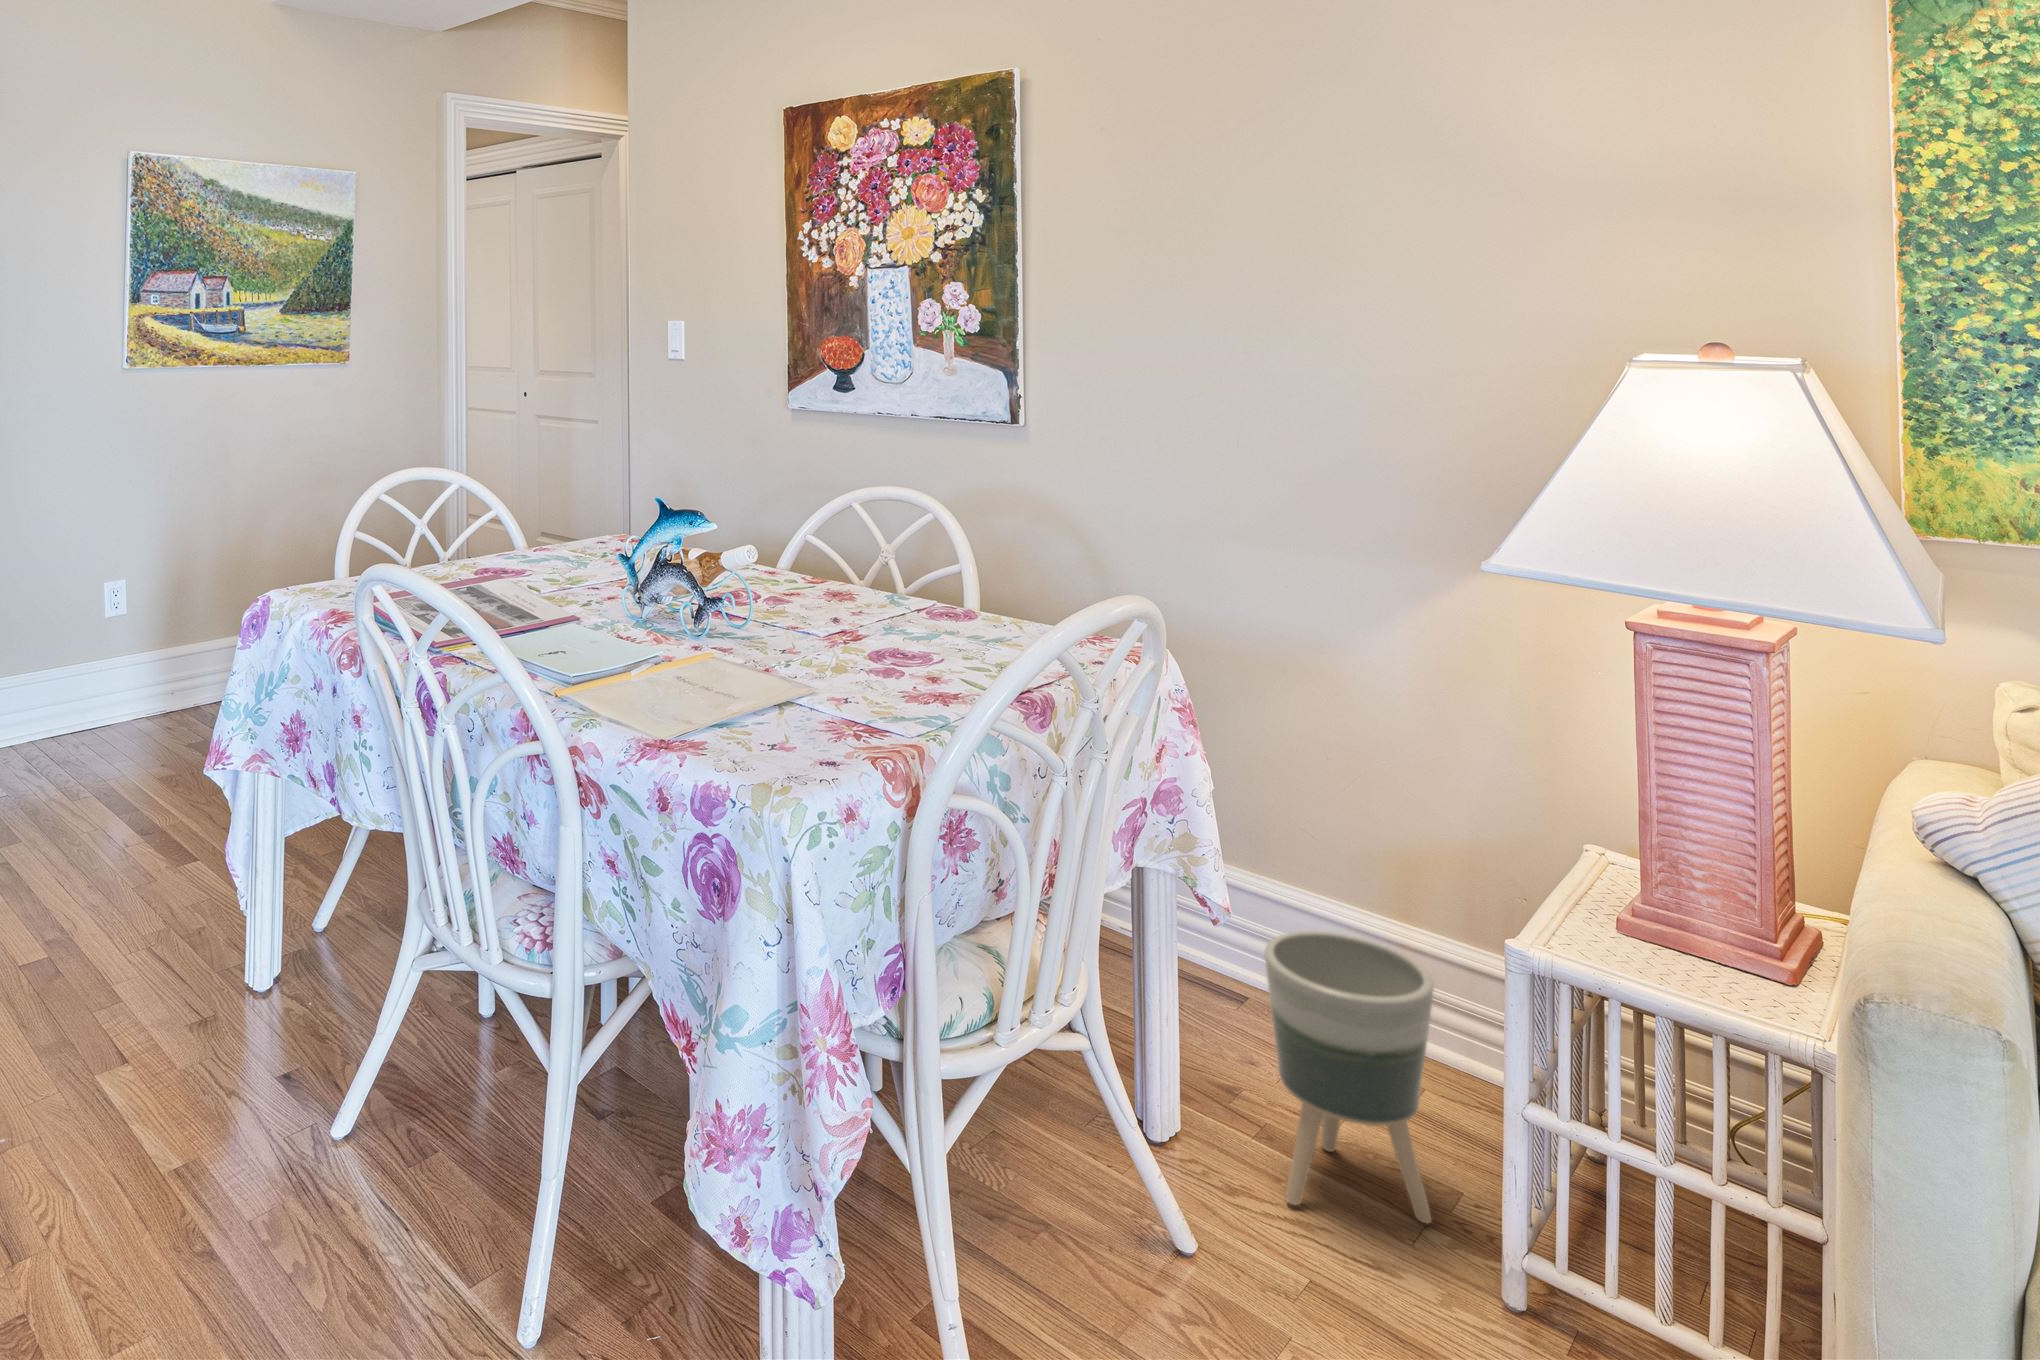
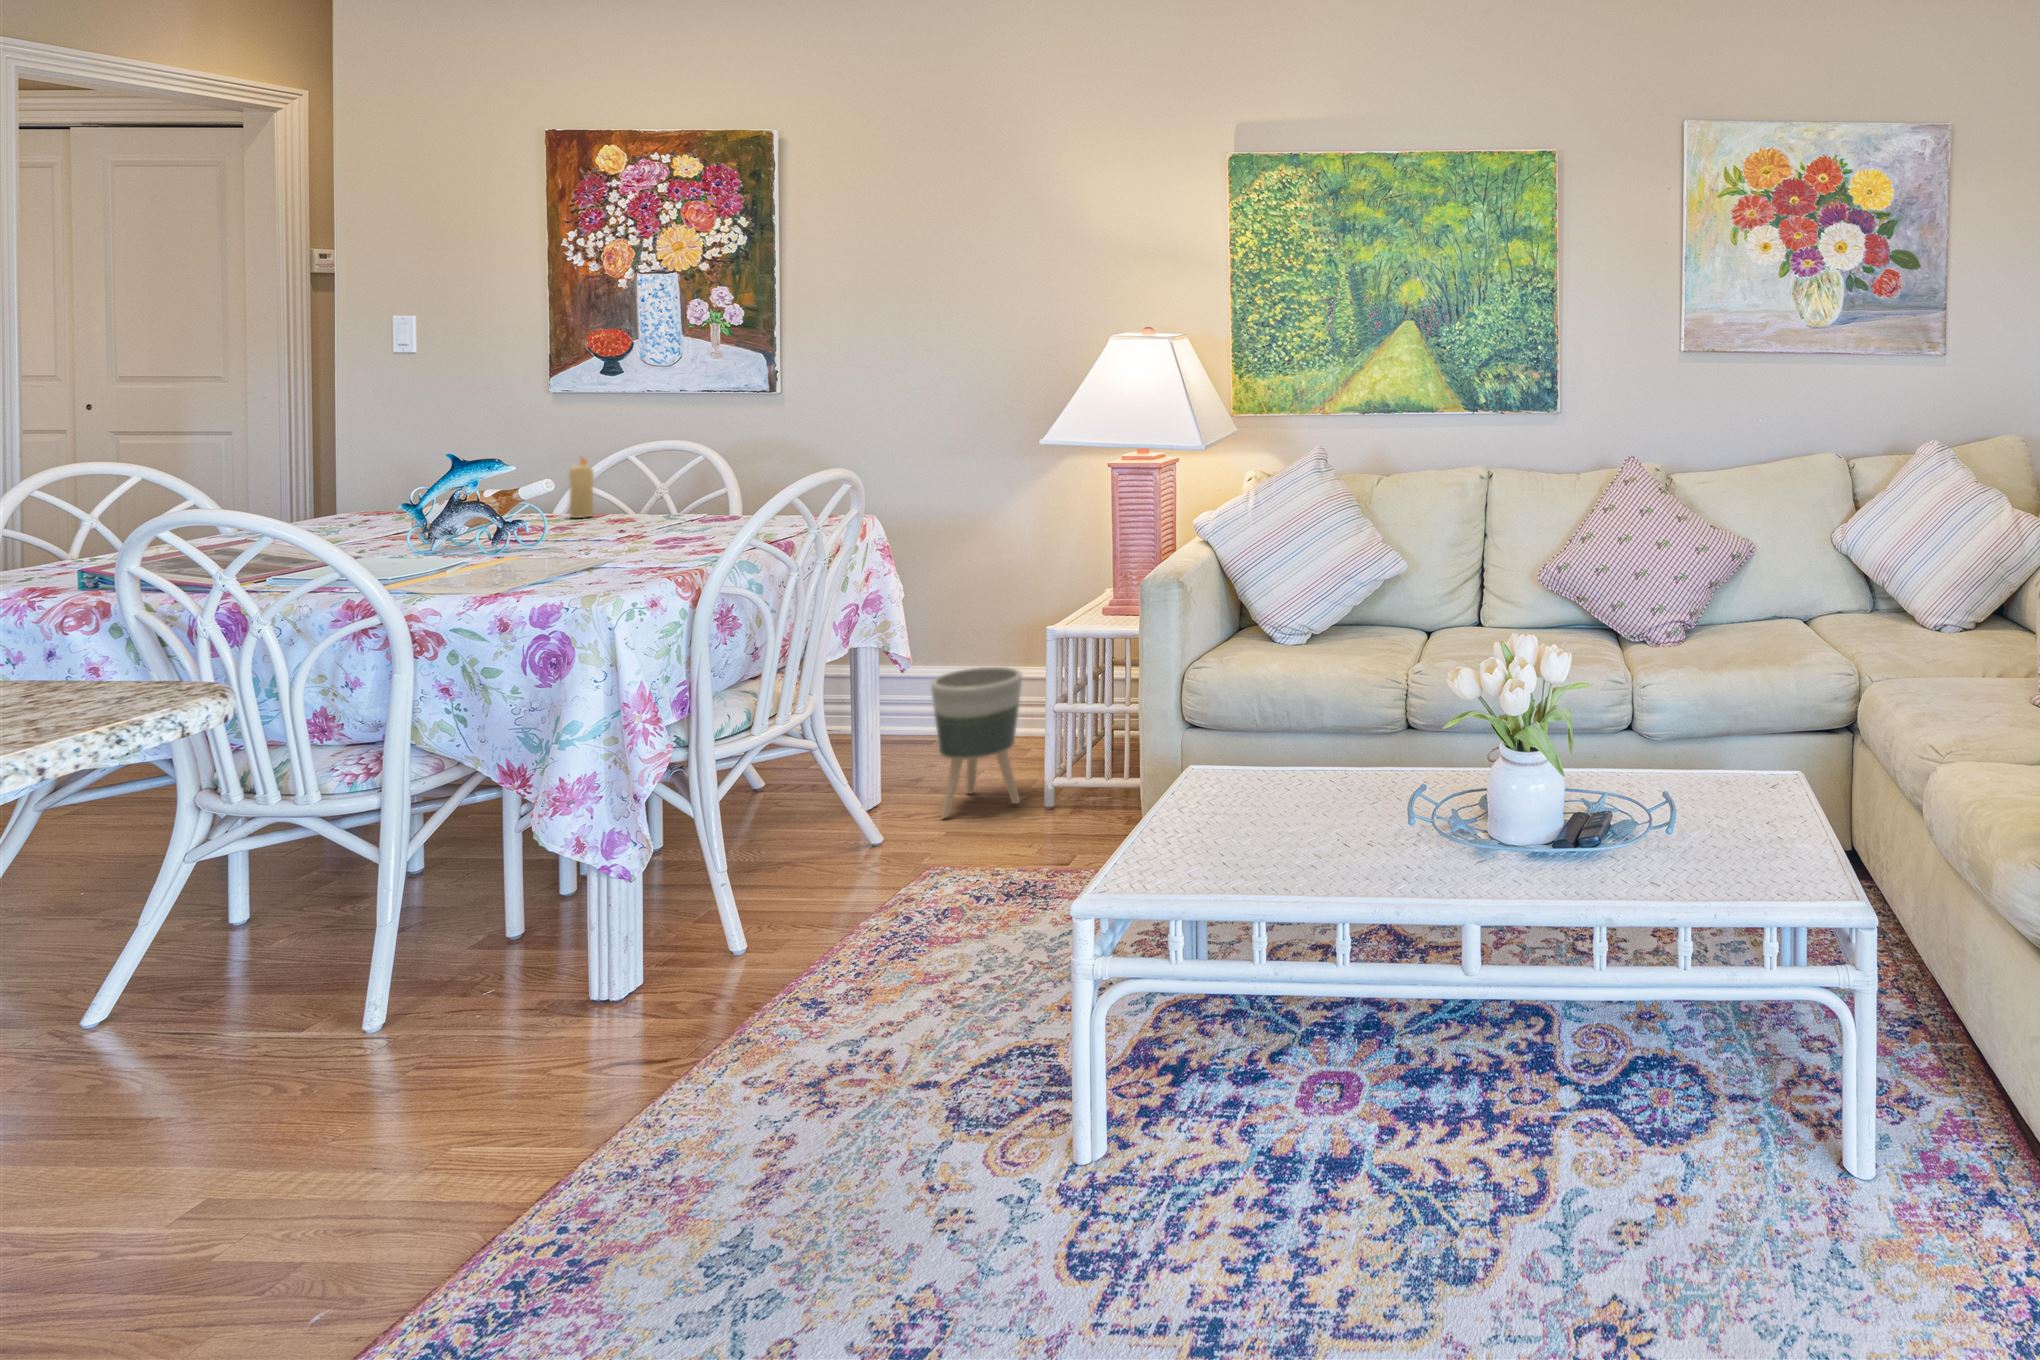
candle: none [782,510,809,593] -> present [569,459,594,518]

